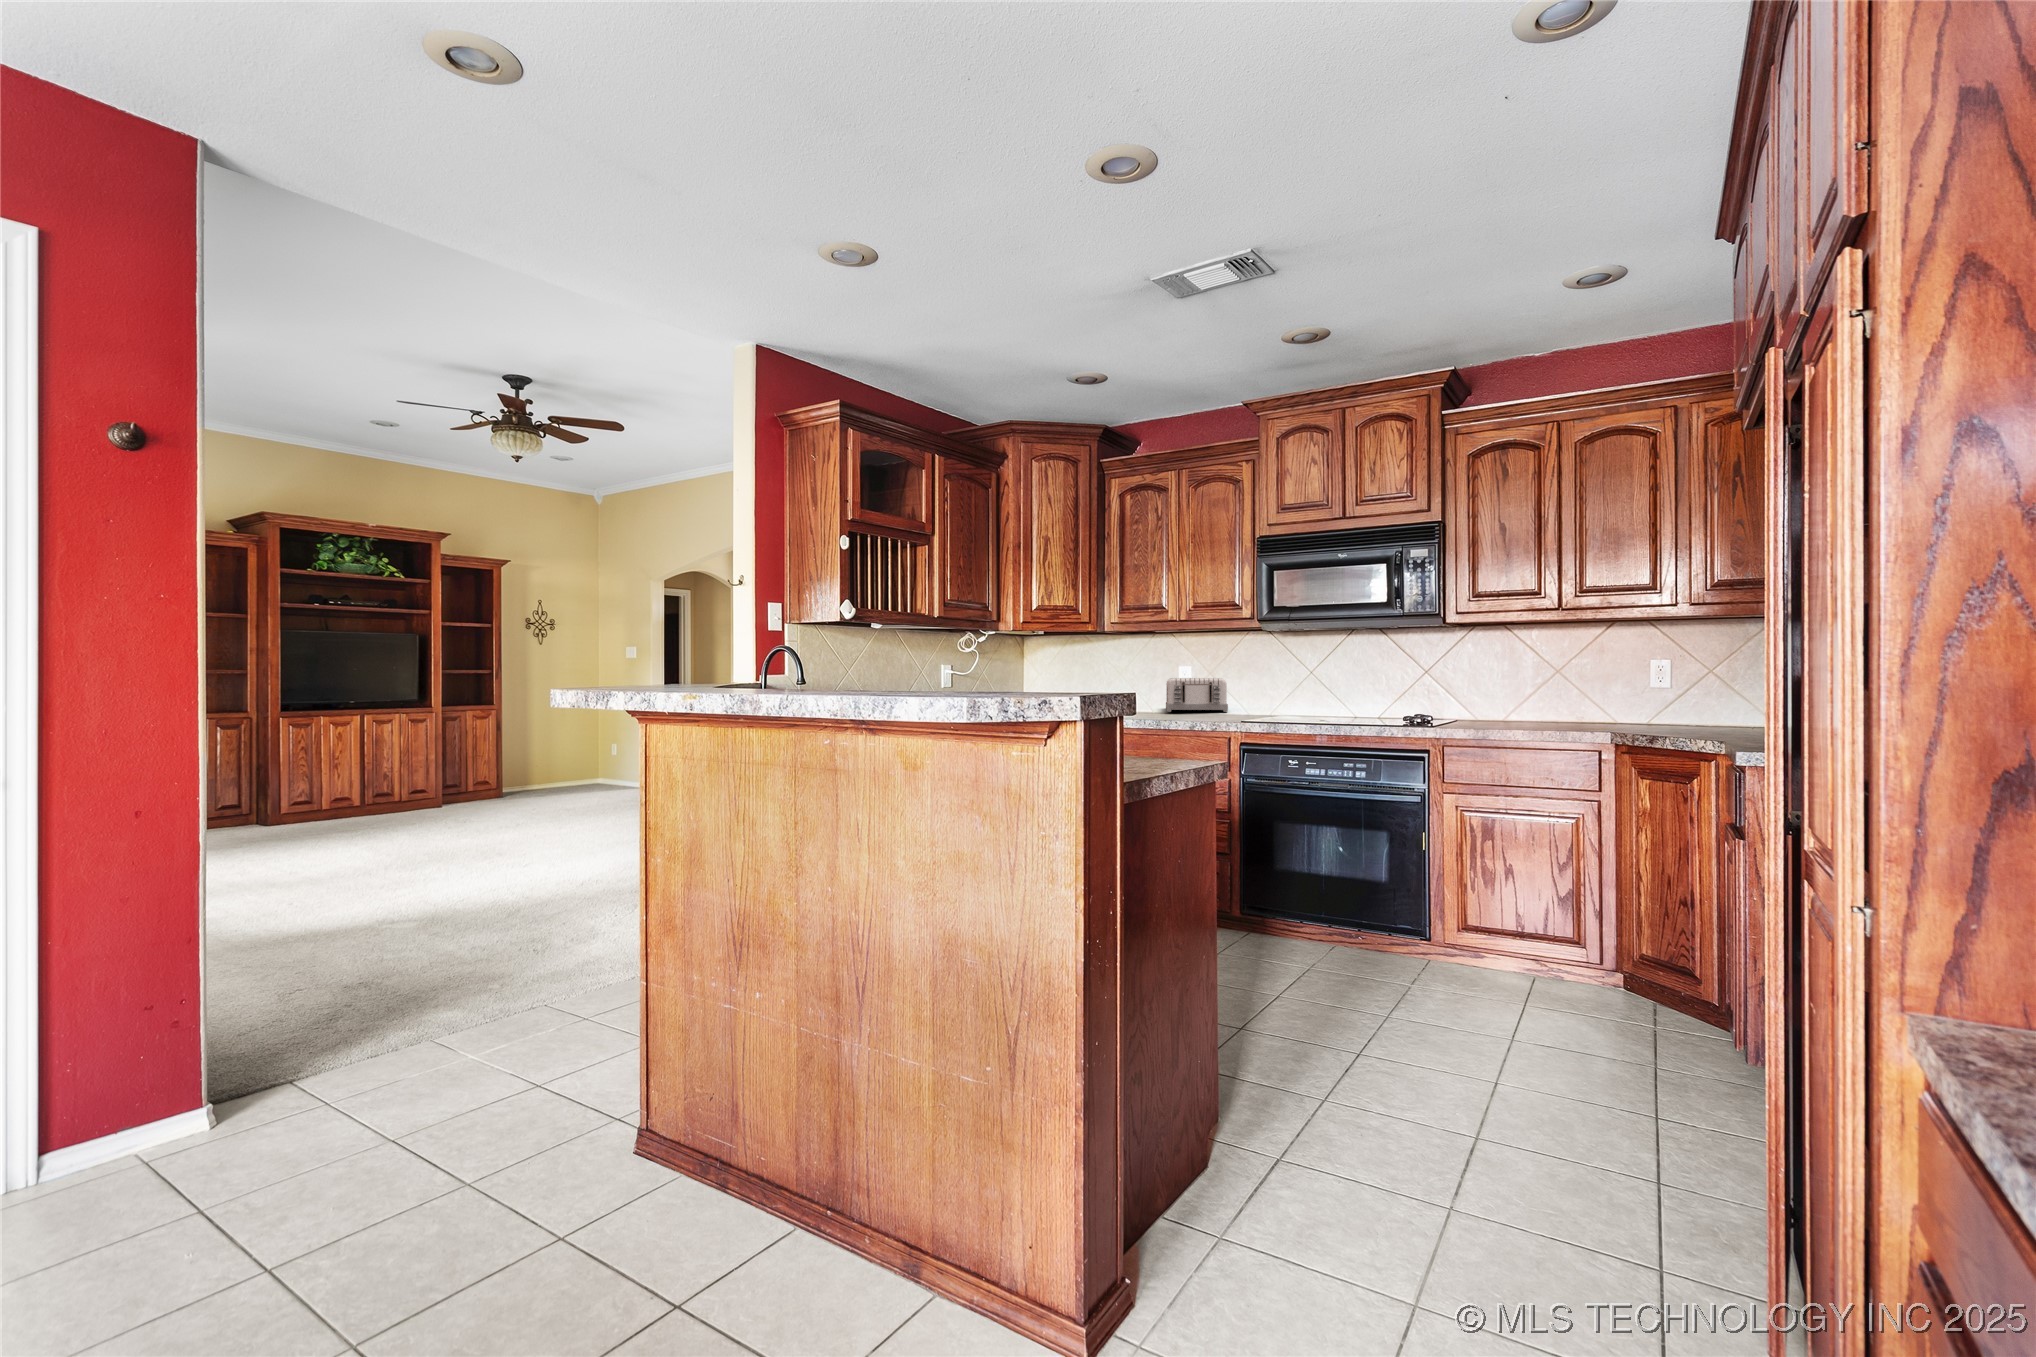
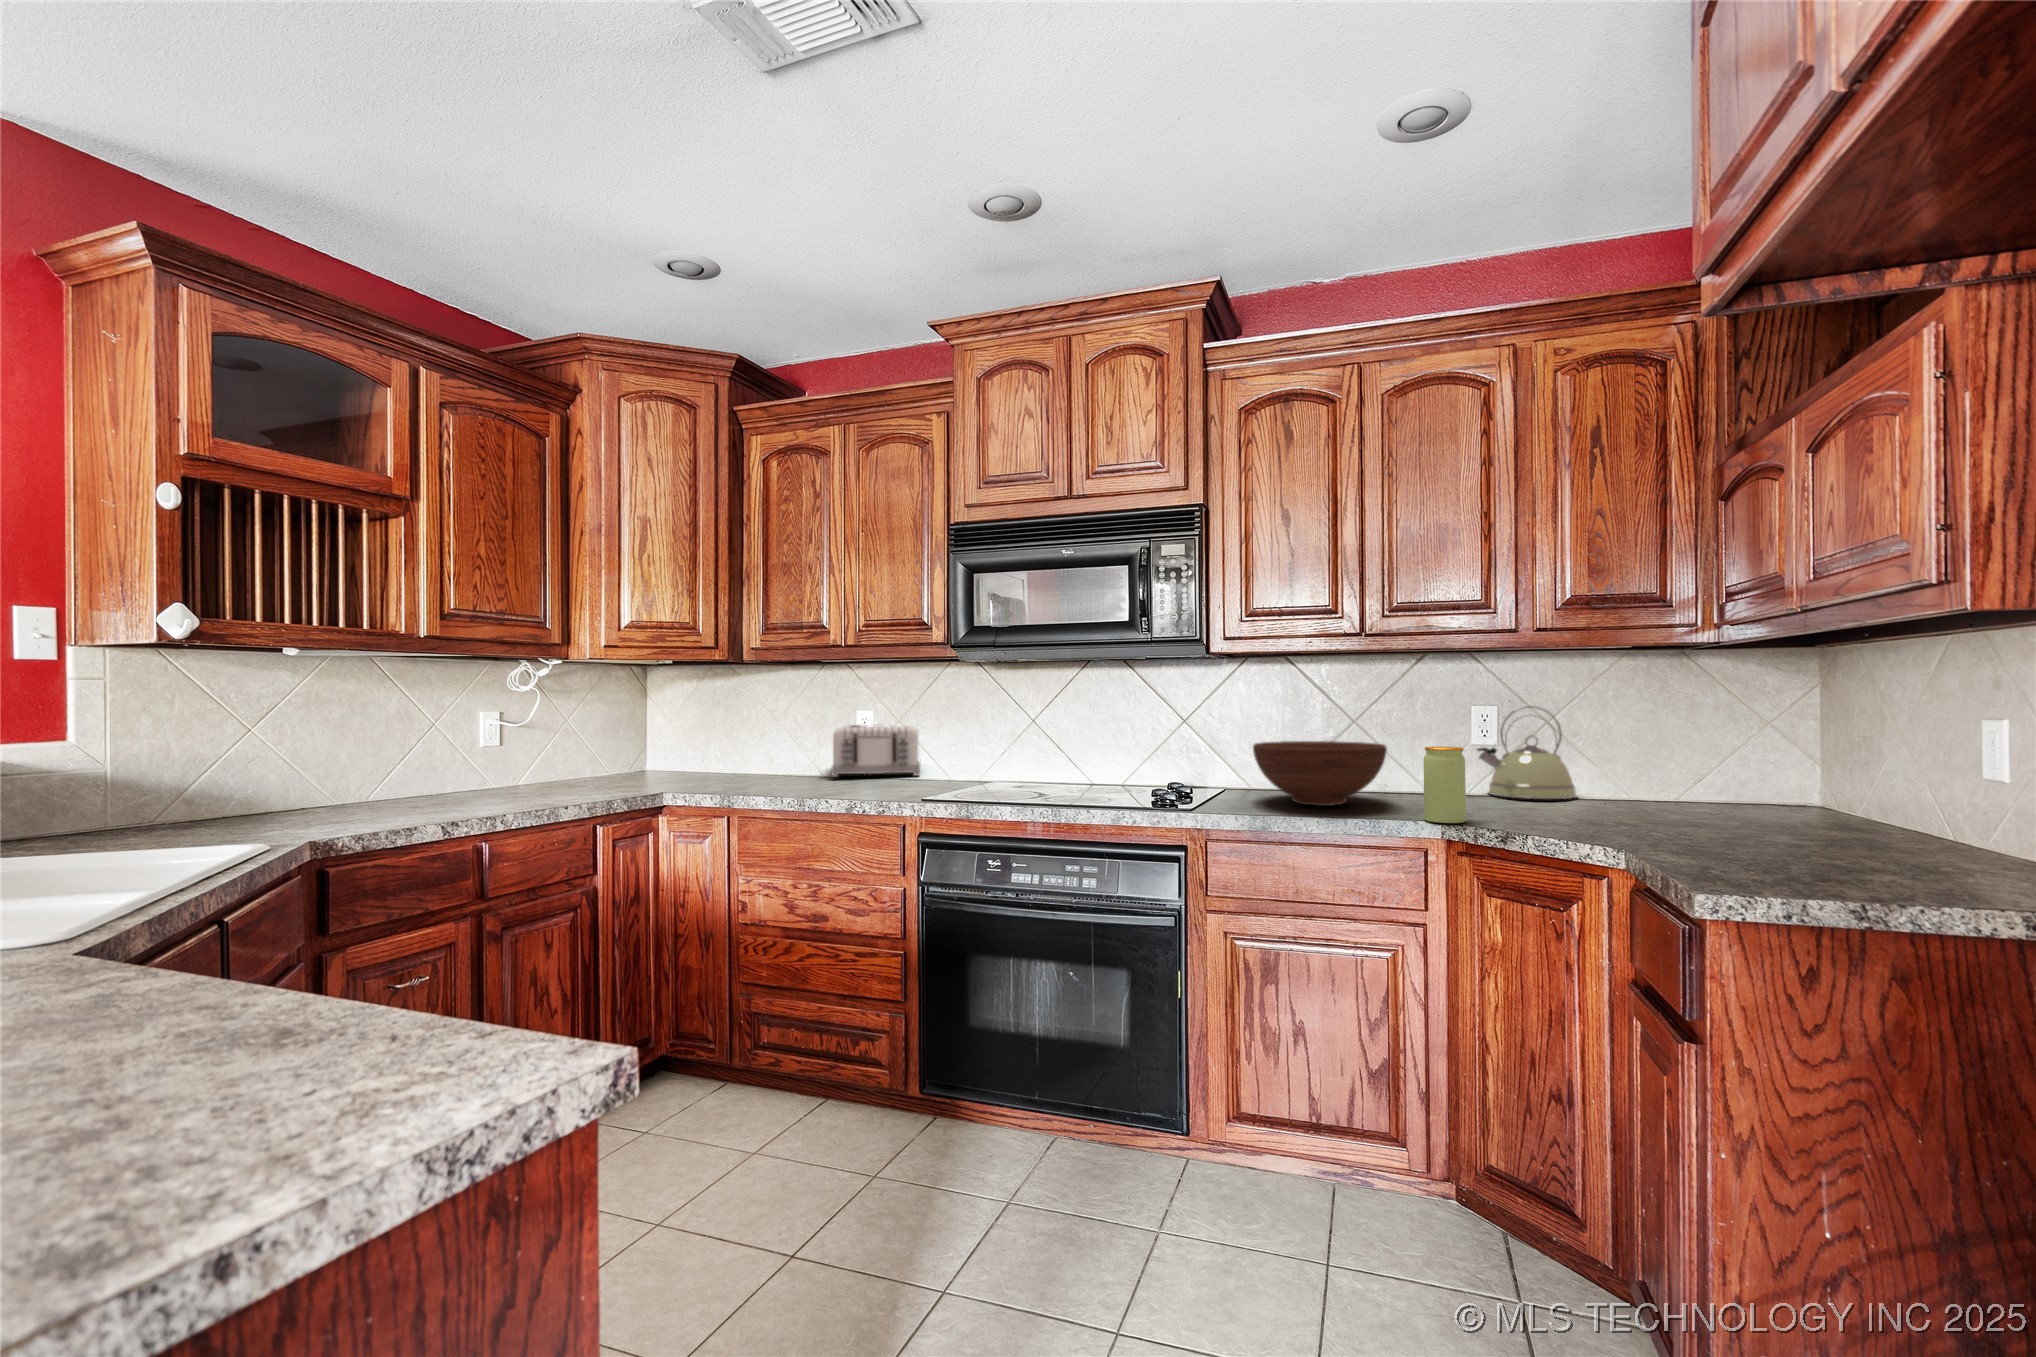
kettle: none [1651,659,1729,724] -> present [1477,706,1577,799]
jar: none [1600,684,1631,734] -> present [1423,746,1466,823]
fruit bowl: none [1477,685,1577,726] -> present [1253,741,1387,806]

